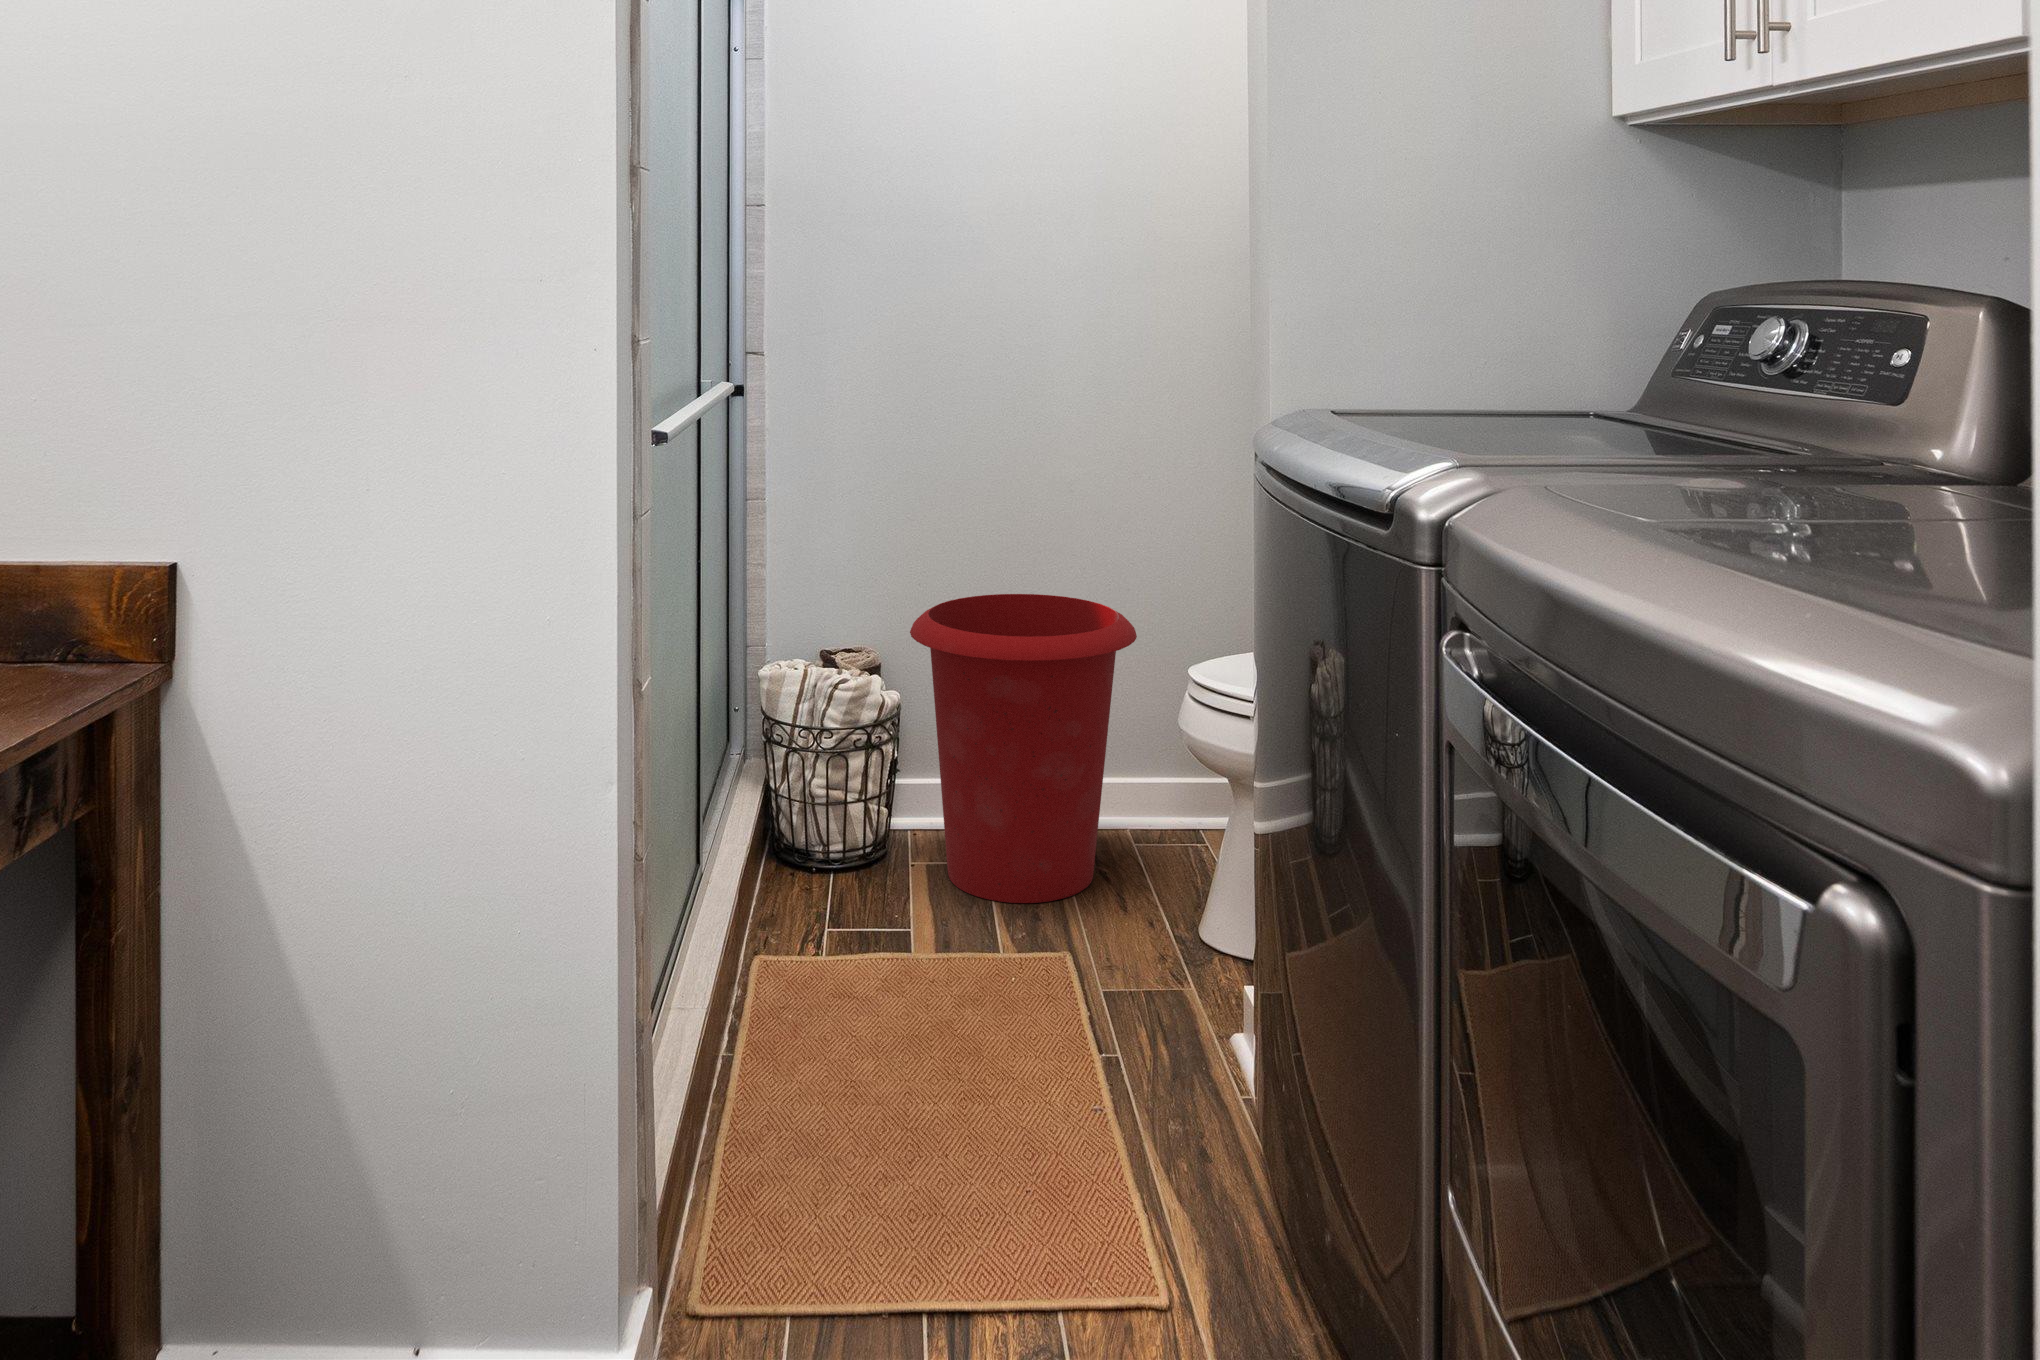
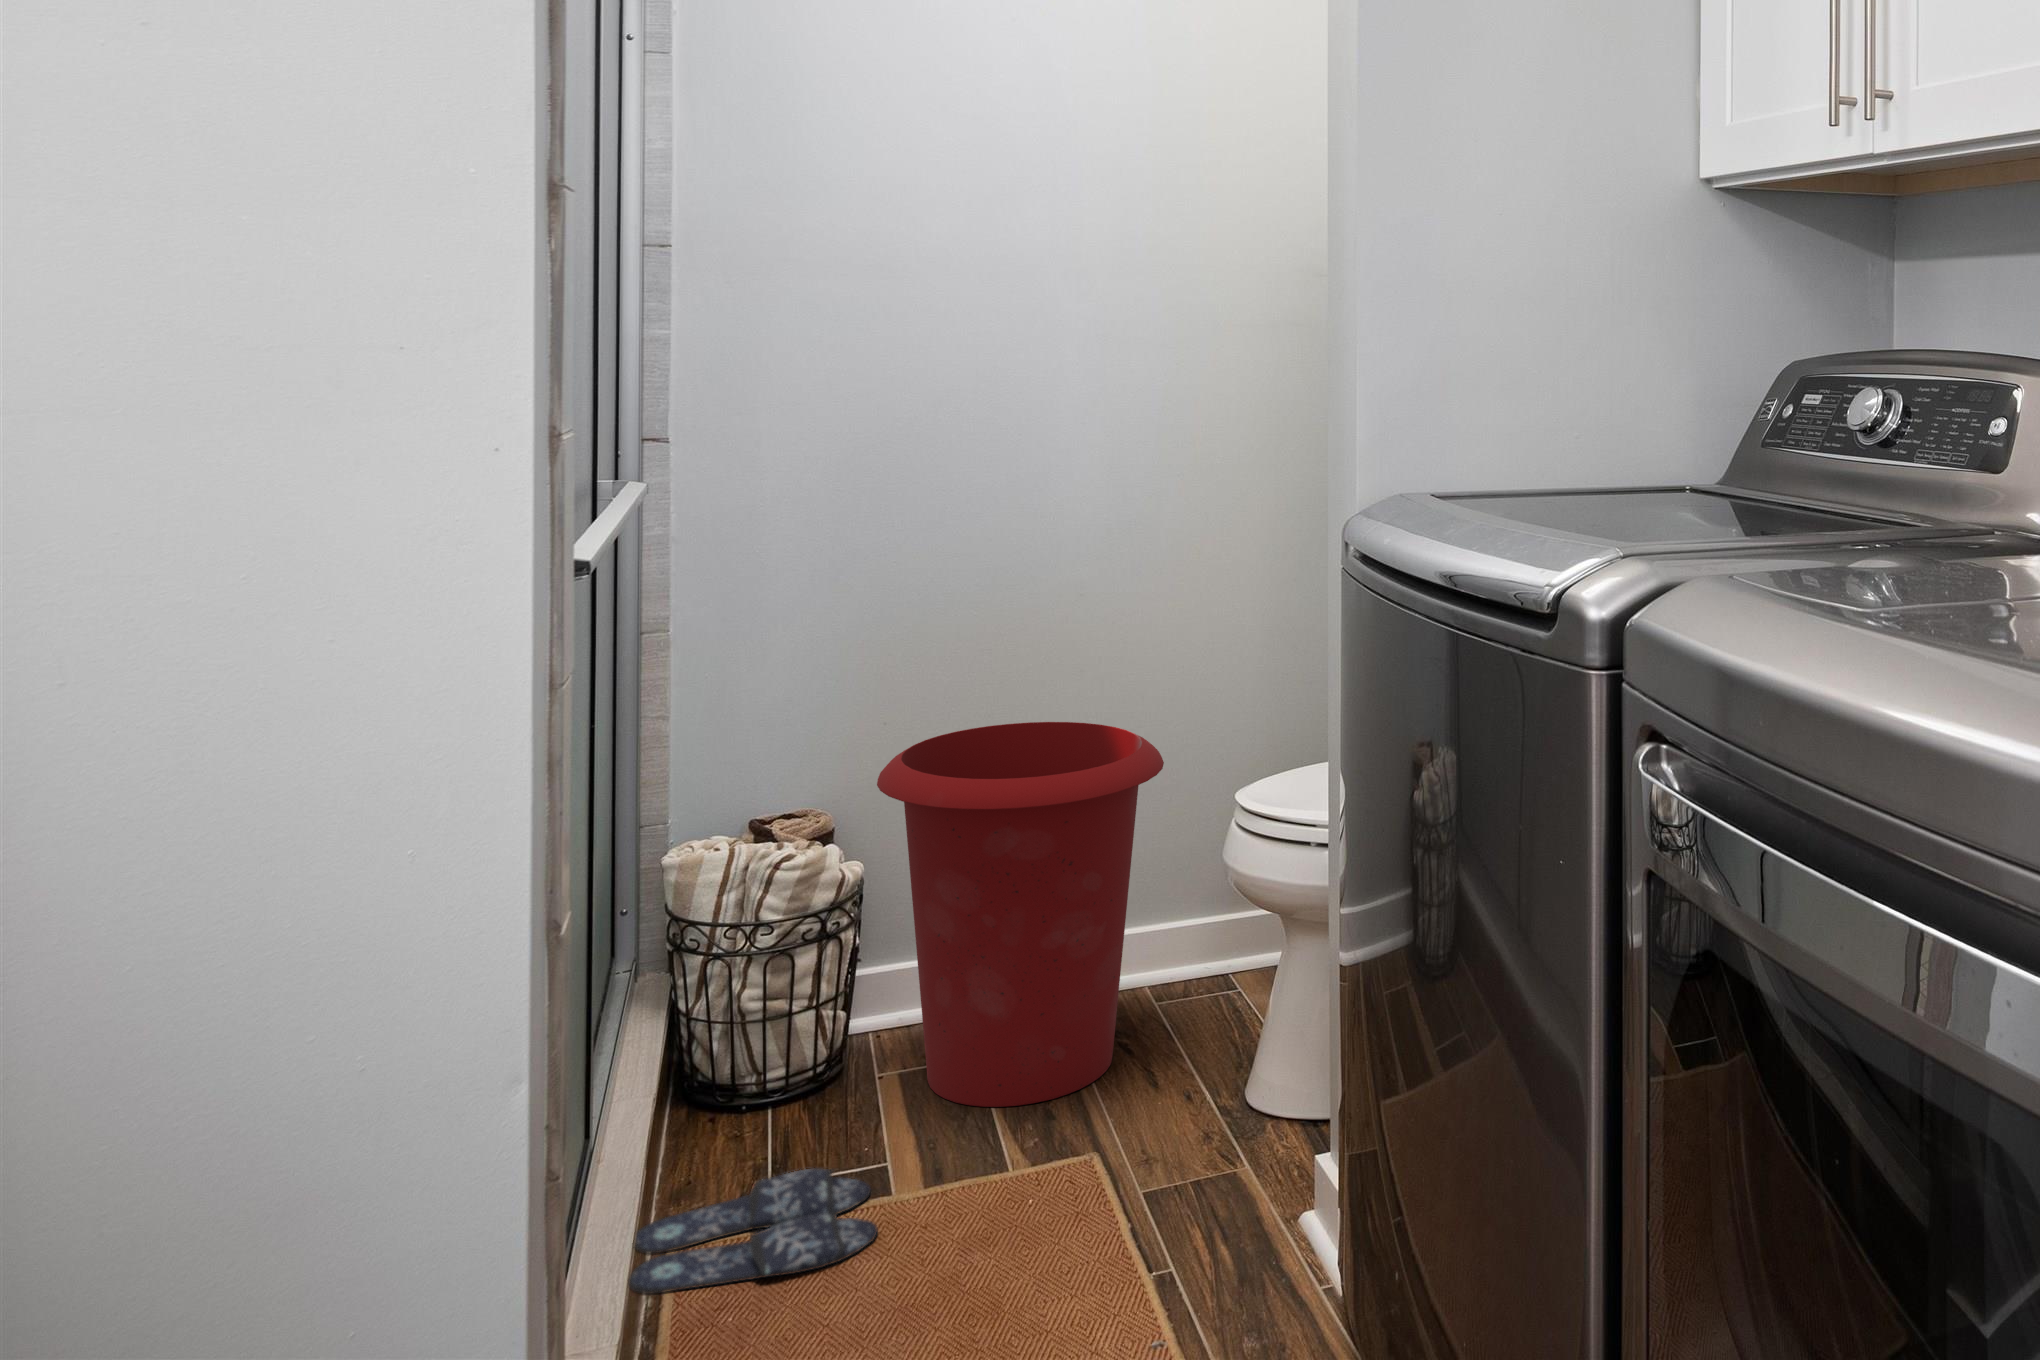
slippers: none [723,922,897,997] -> present [628,1168,878,1294]

